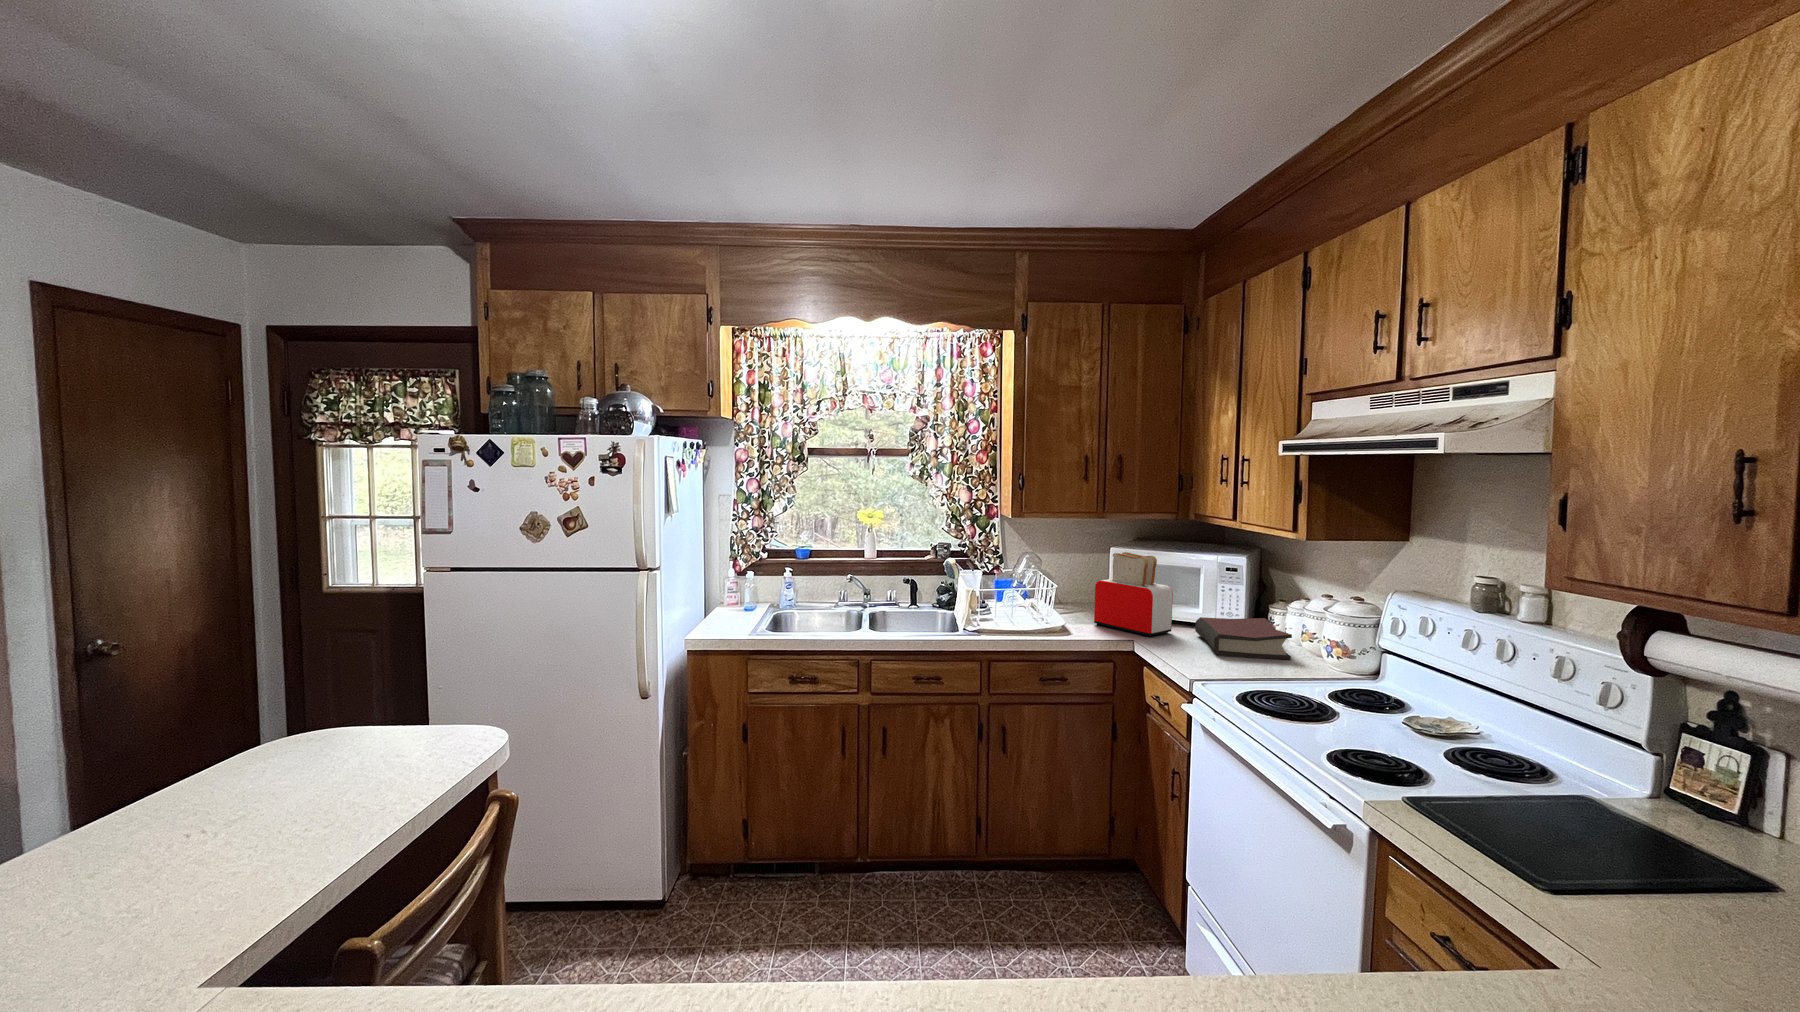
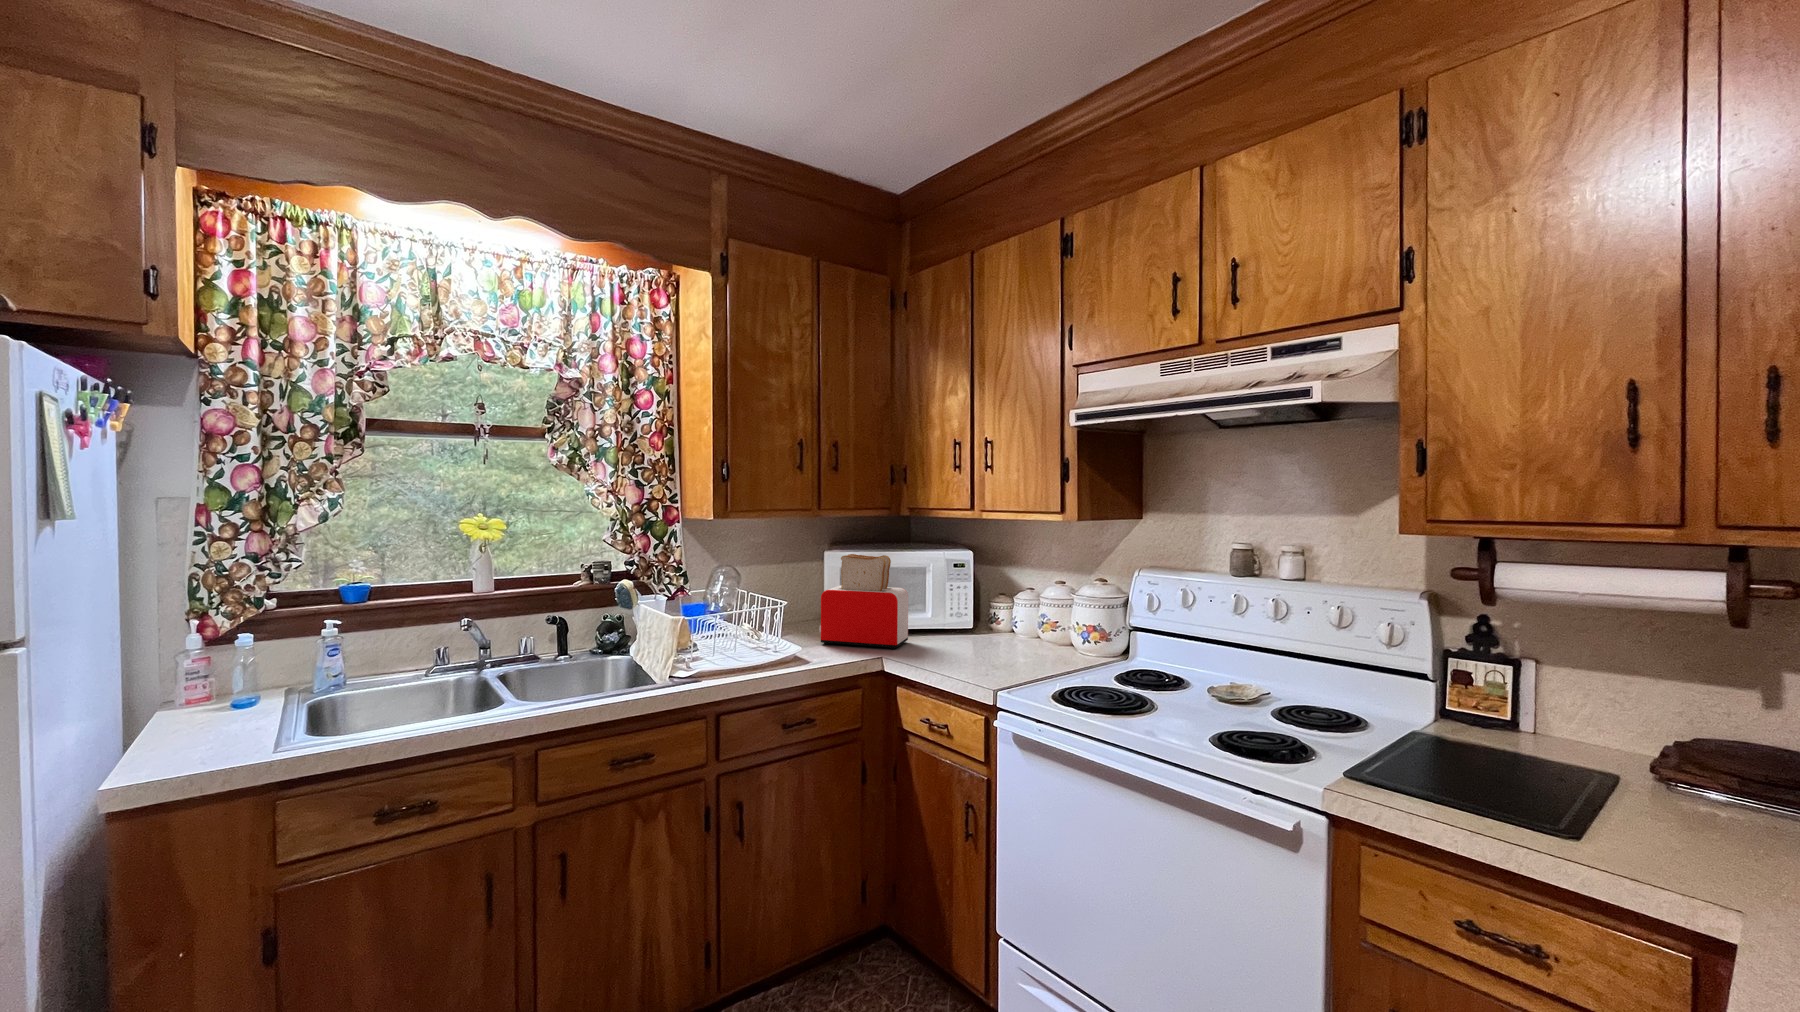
hardback book: present [1195,617,1292,660] -> none [932,613,1043,658]

